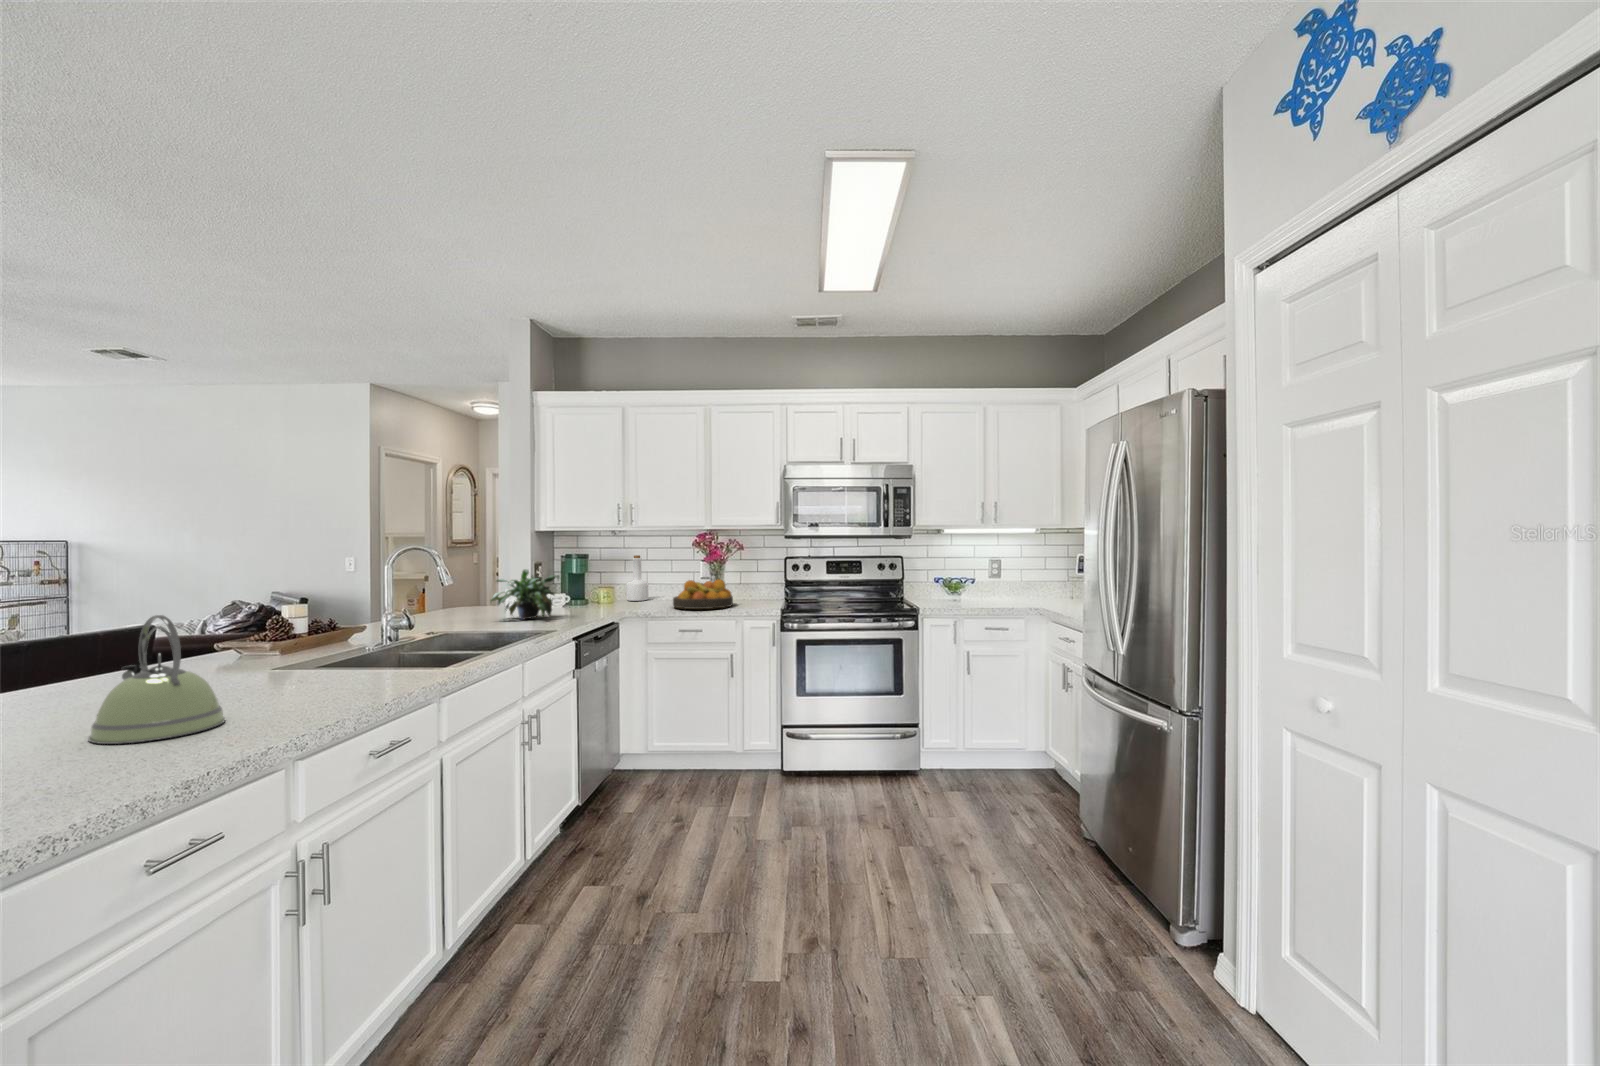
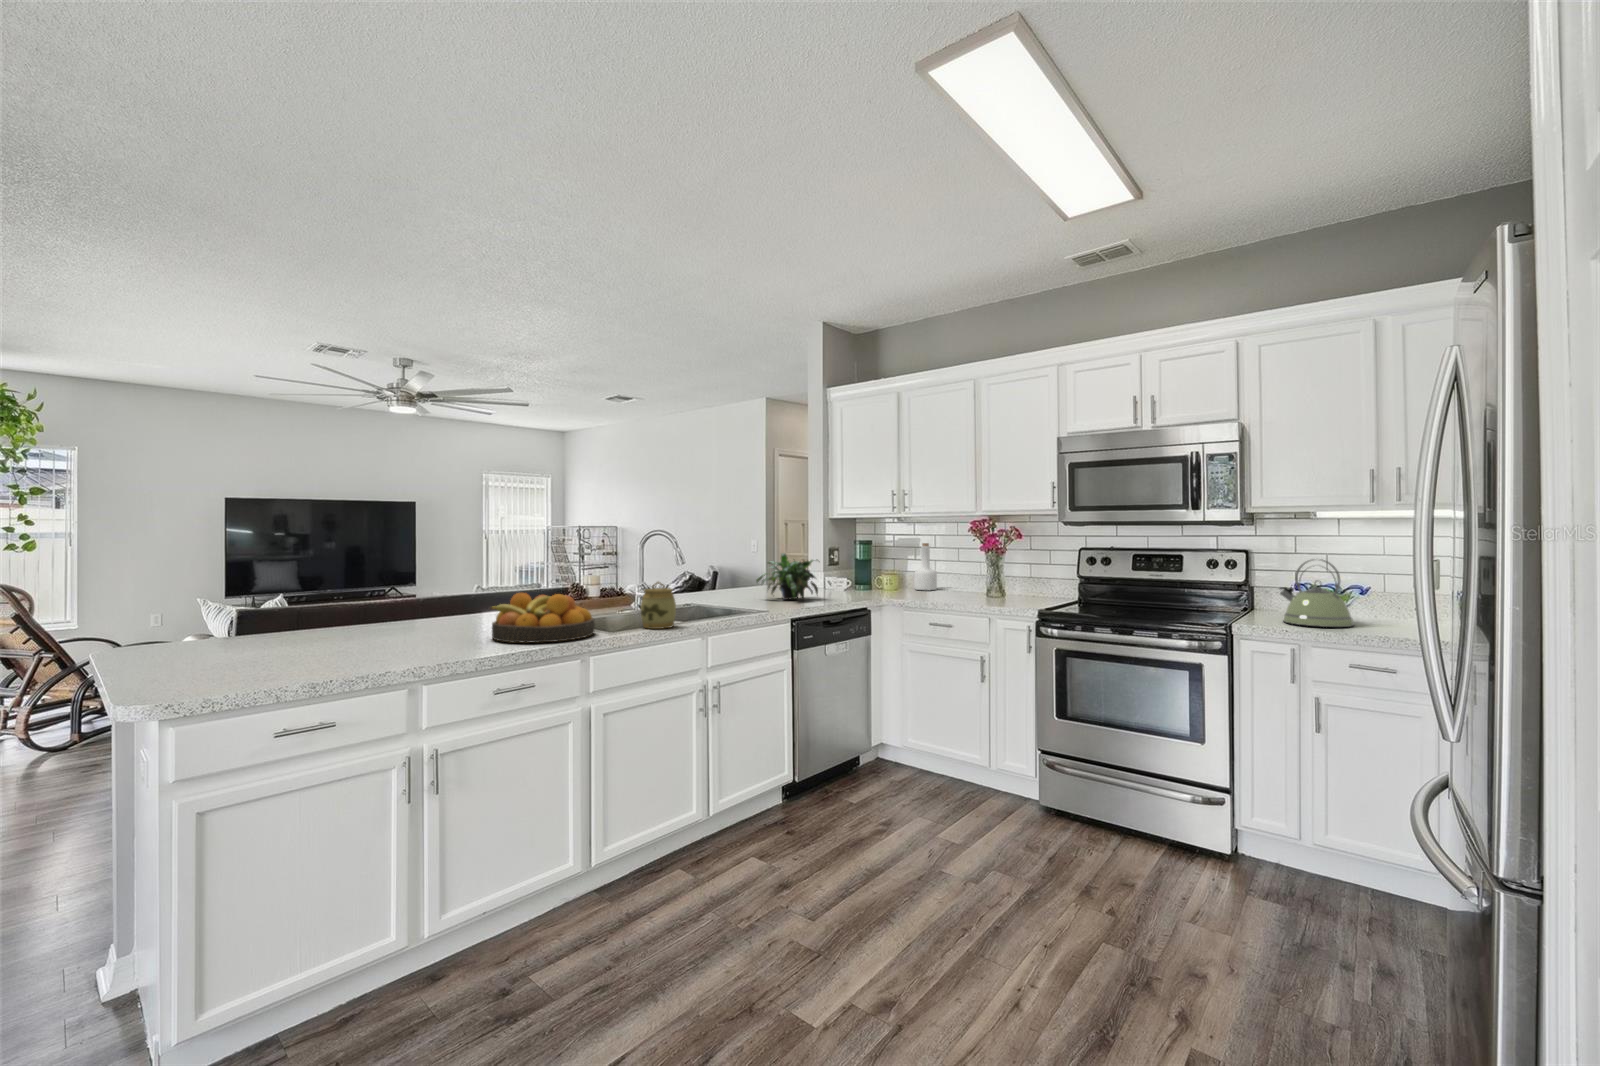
fruit bowl: present [673,579,733,609] -> present [490,593,595,642]
jar: none [454,605,498,659] -> present [641,582,676,629]
kettle: present [89,615,225,744] -> present [1280,559,1354,627]

